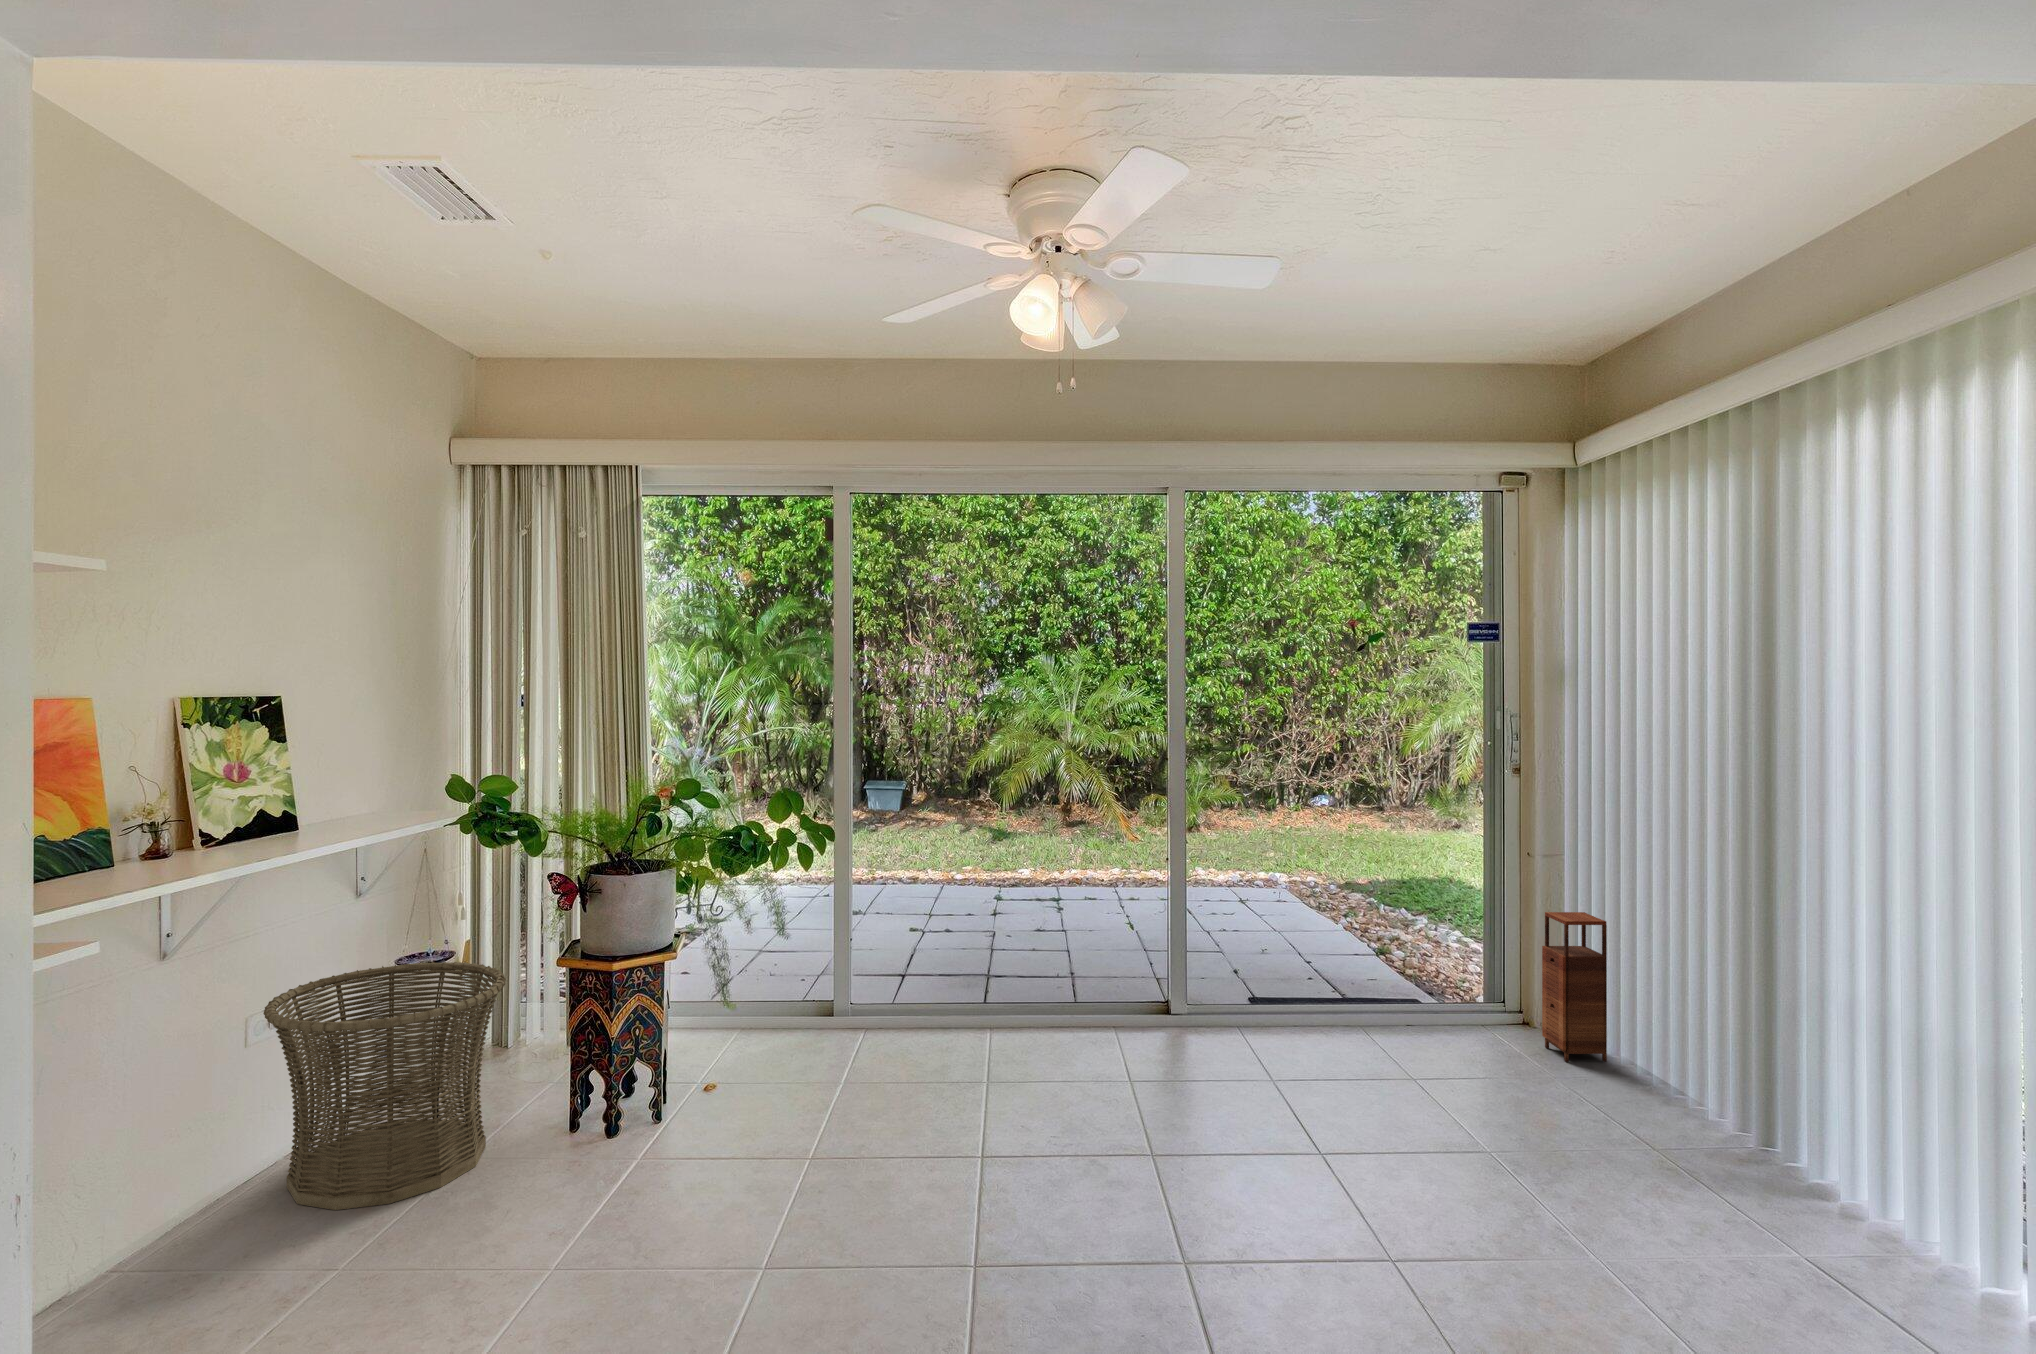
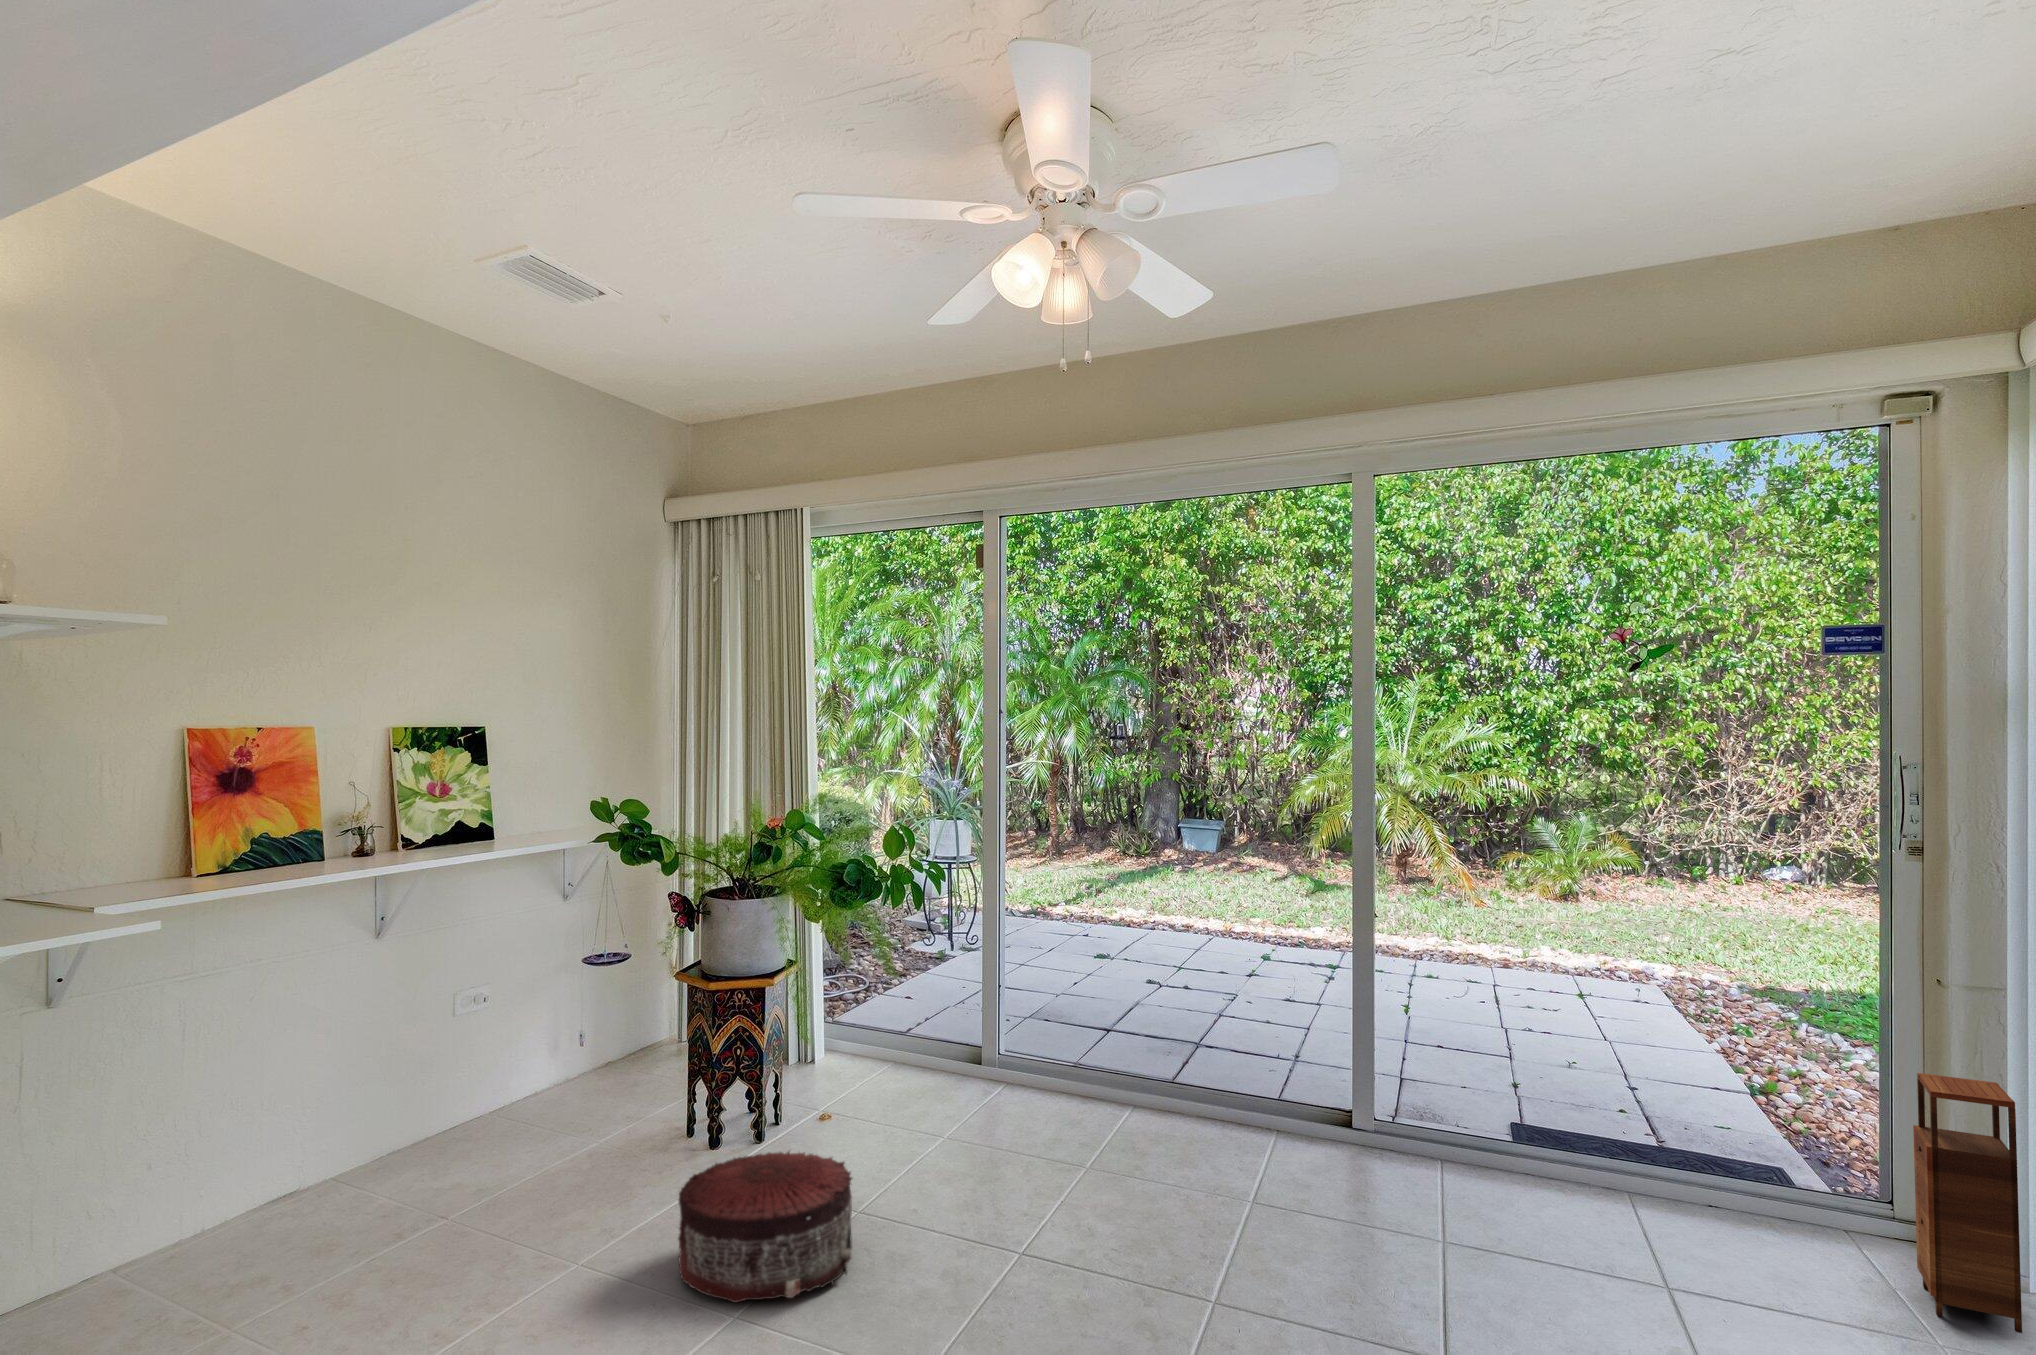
basket: present [263,962,506,1210] -> none [443,960,635,1163]
pouf: none [720,1109,903,1262] -> present [678,1151,852,1303]

